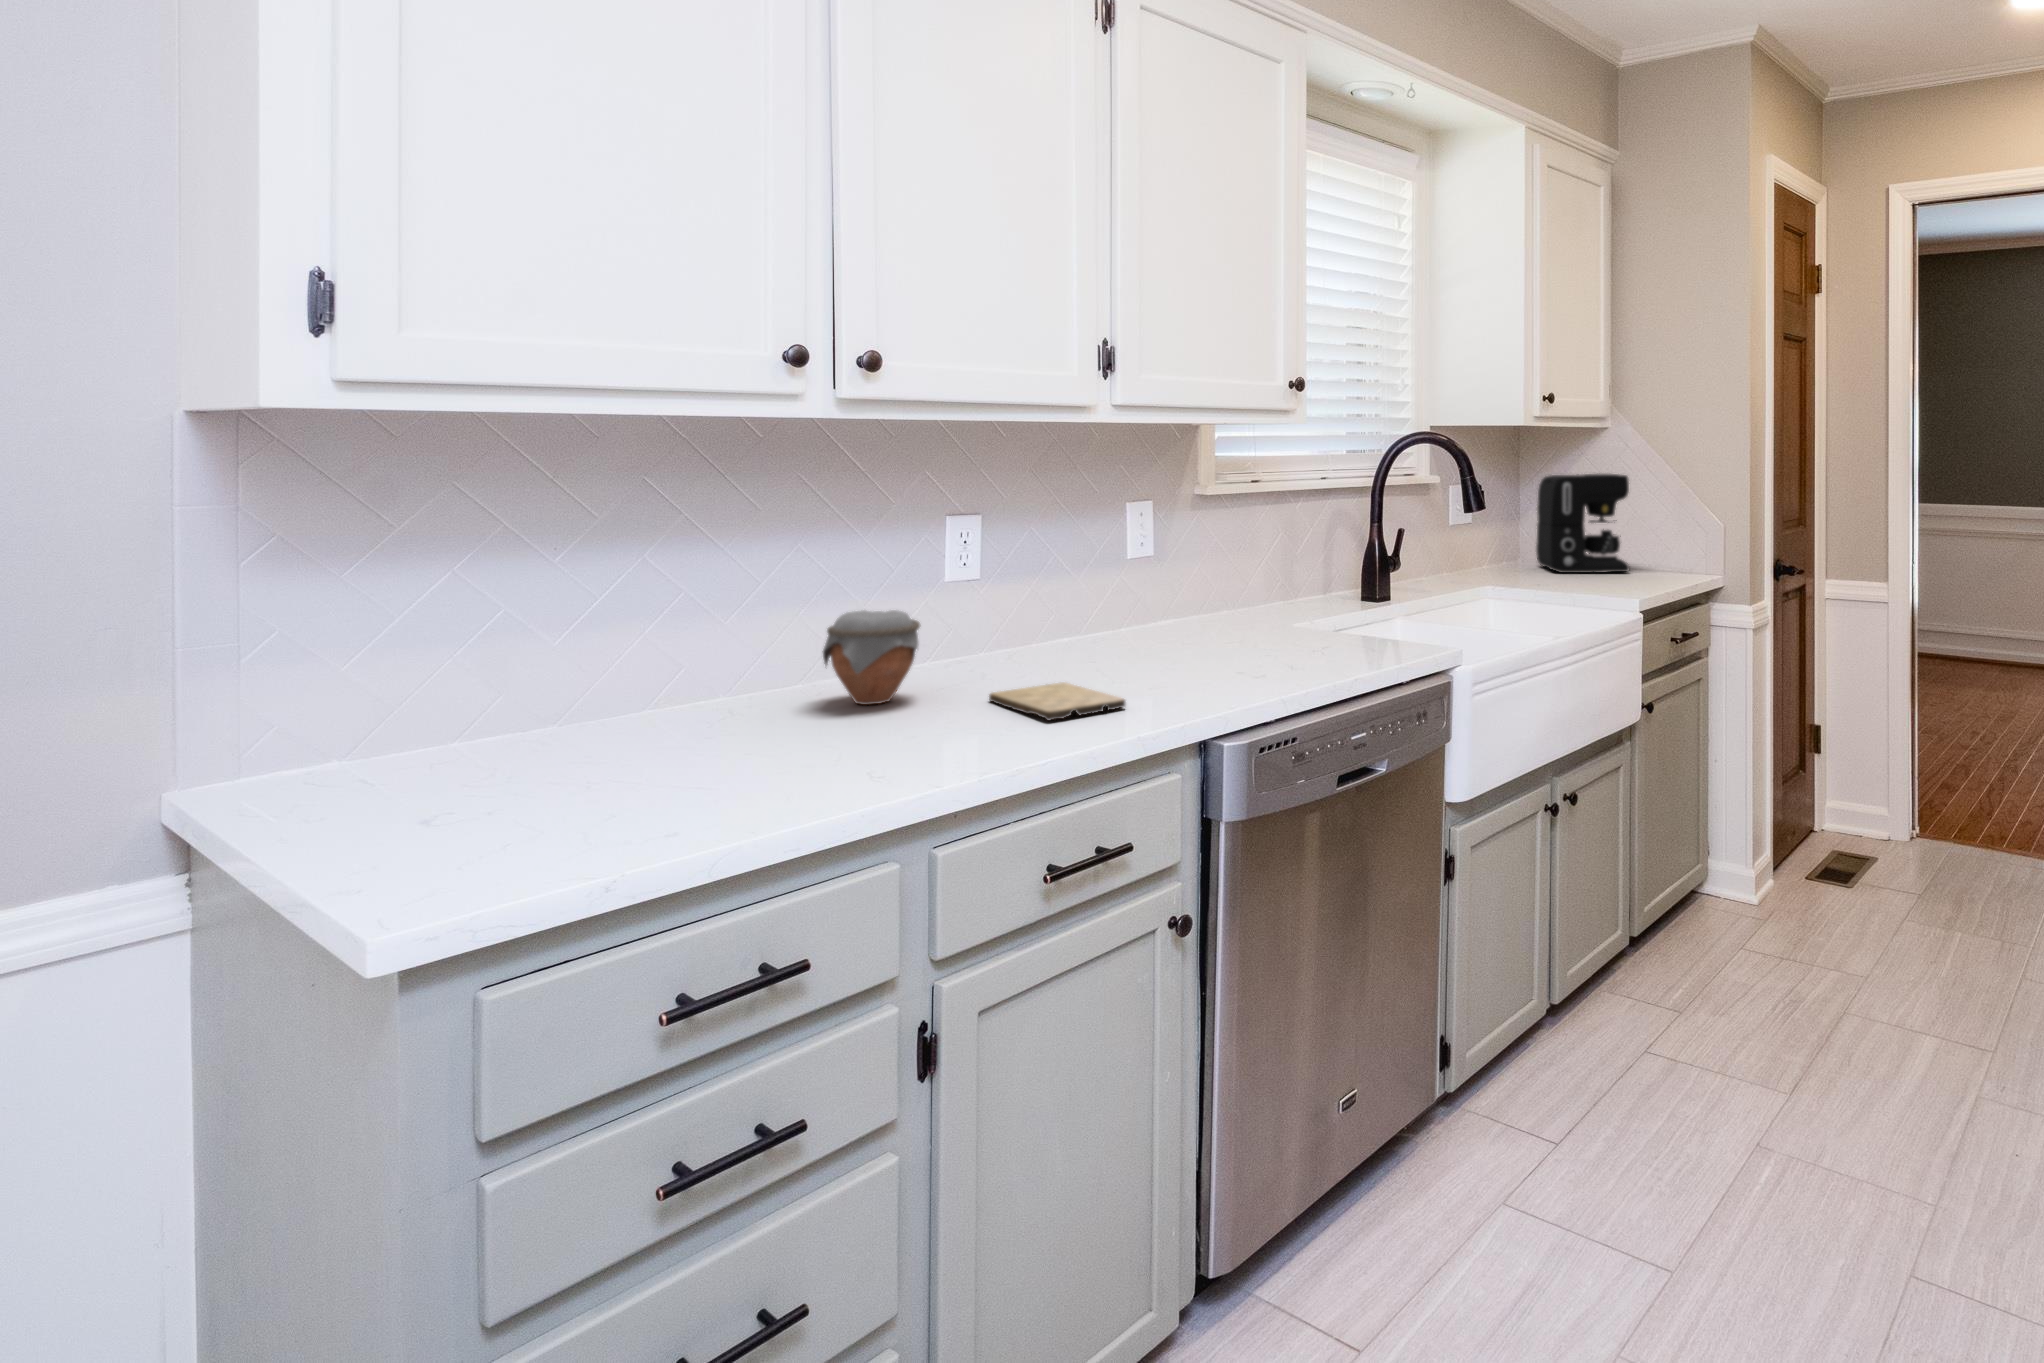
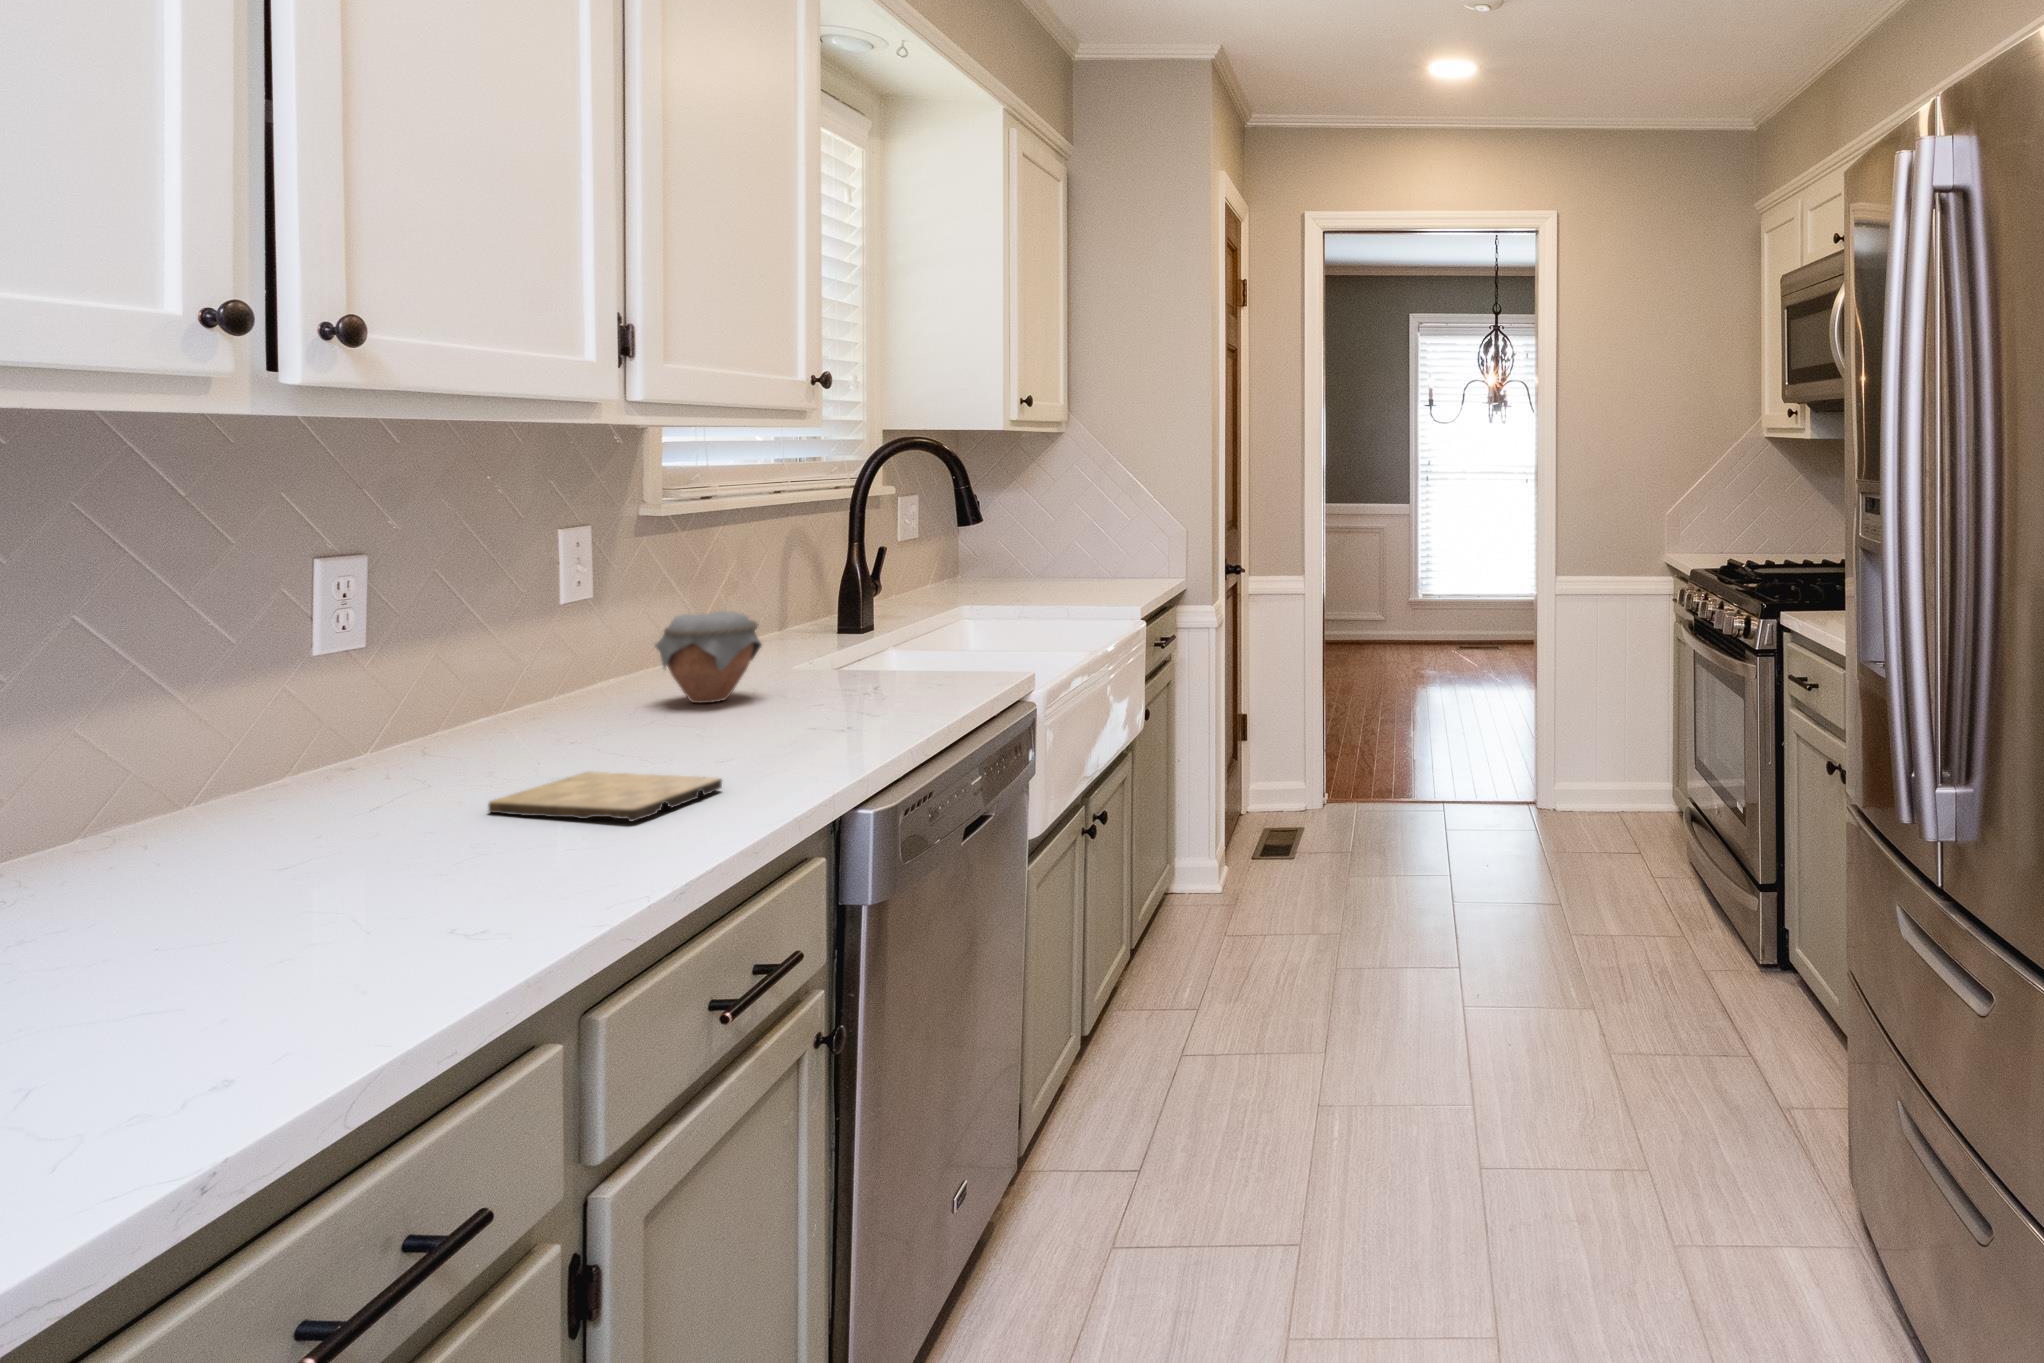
coffee maker: present [1536,473,1629,573] -> none [984,480,1090,587]
jar: present [823,610,920,705] -> present [655,611,762,703]

